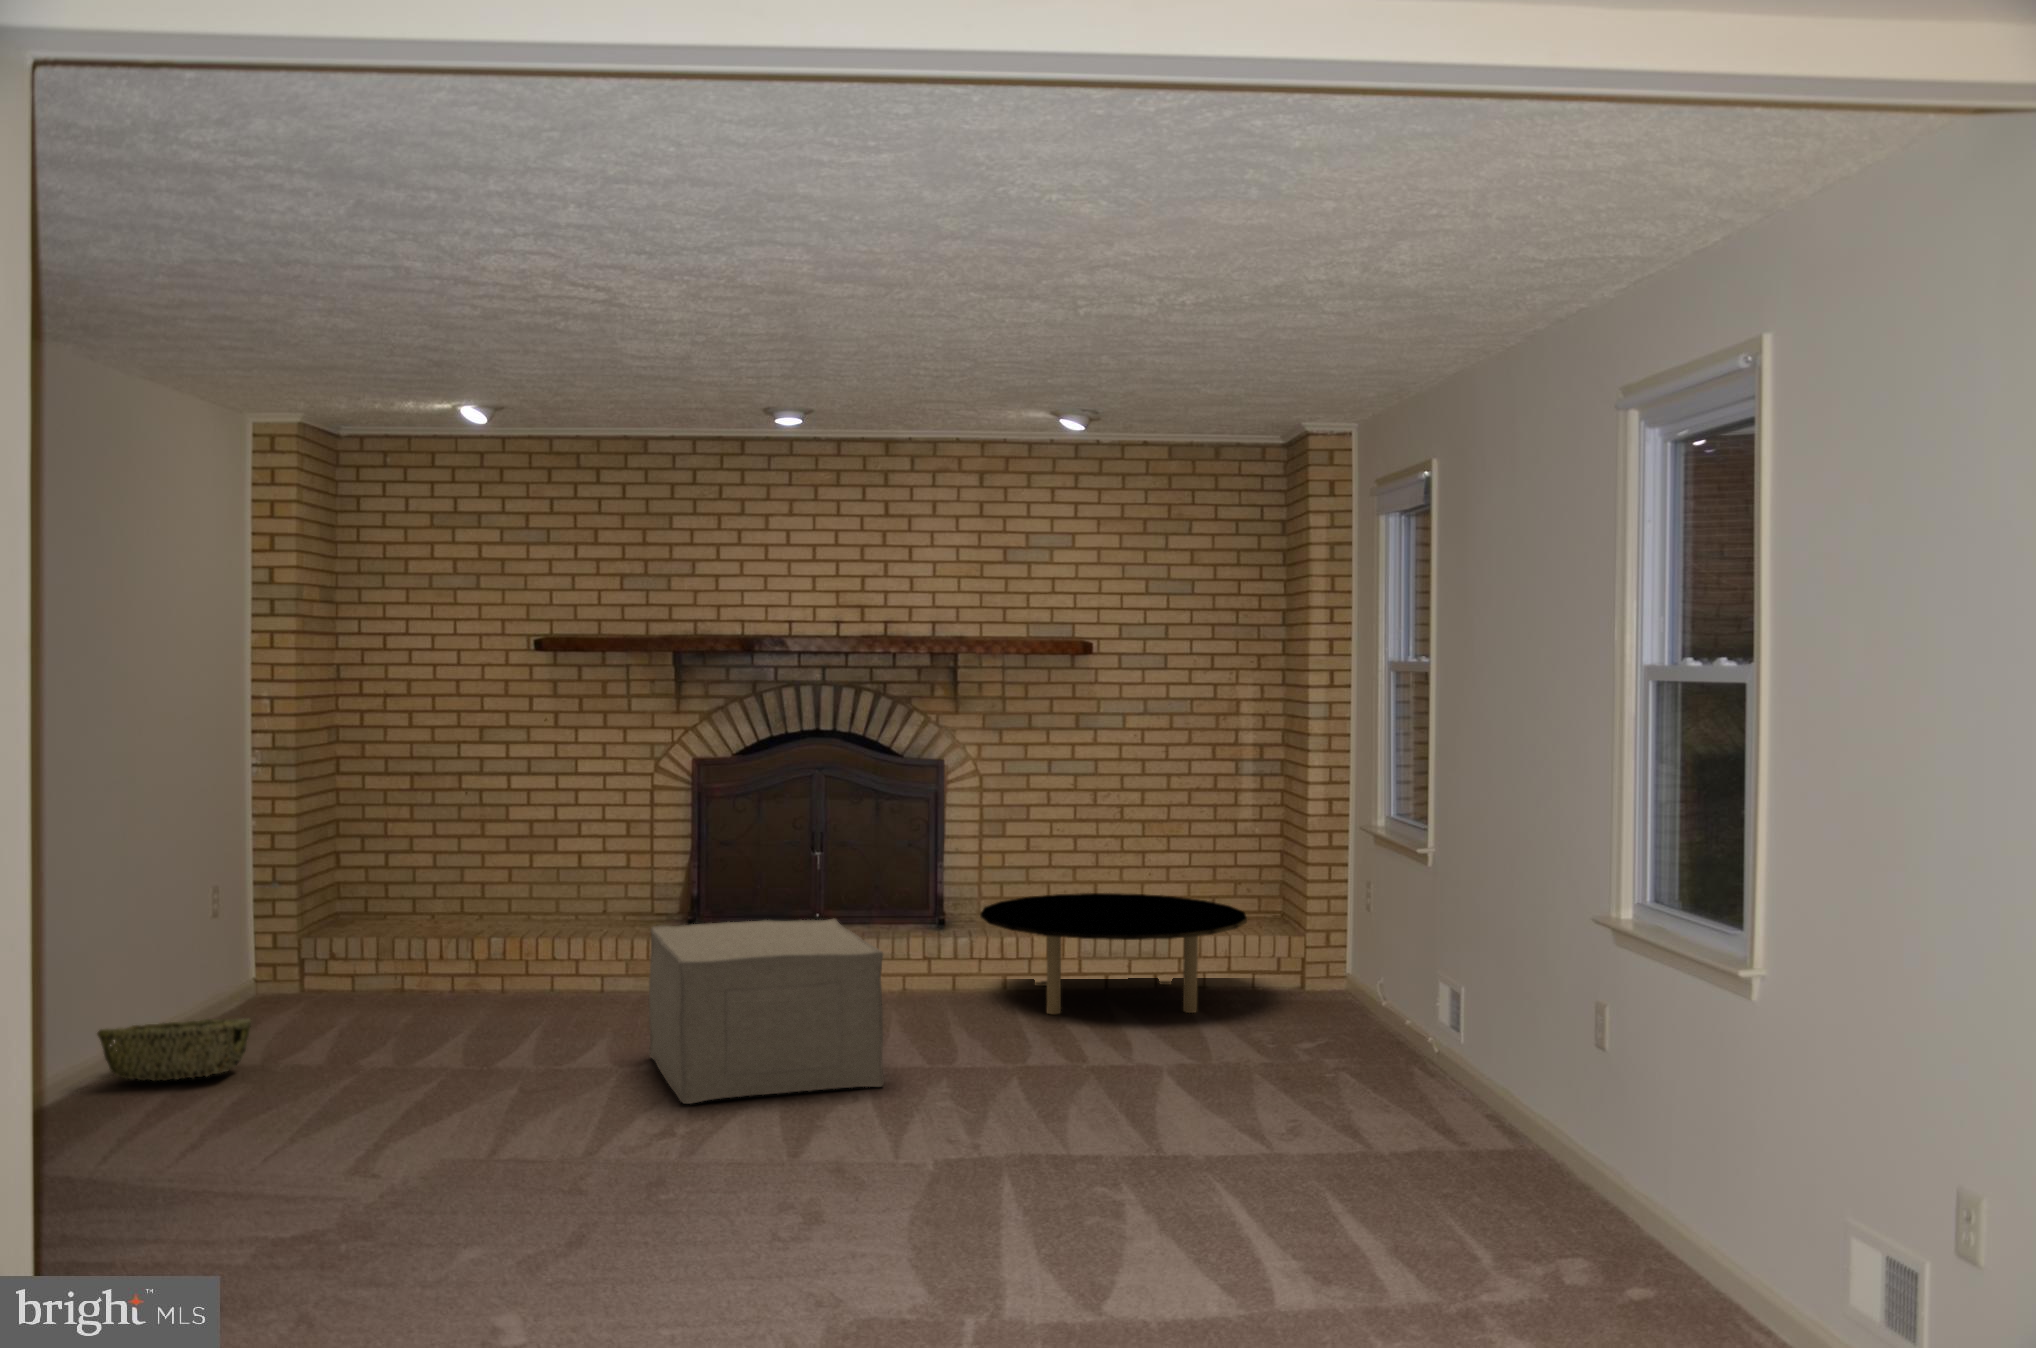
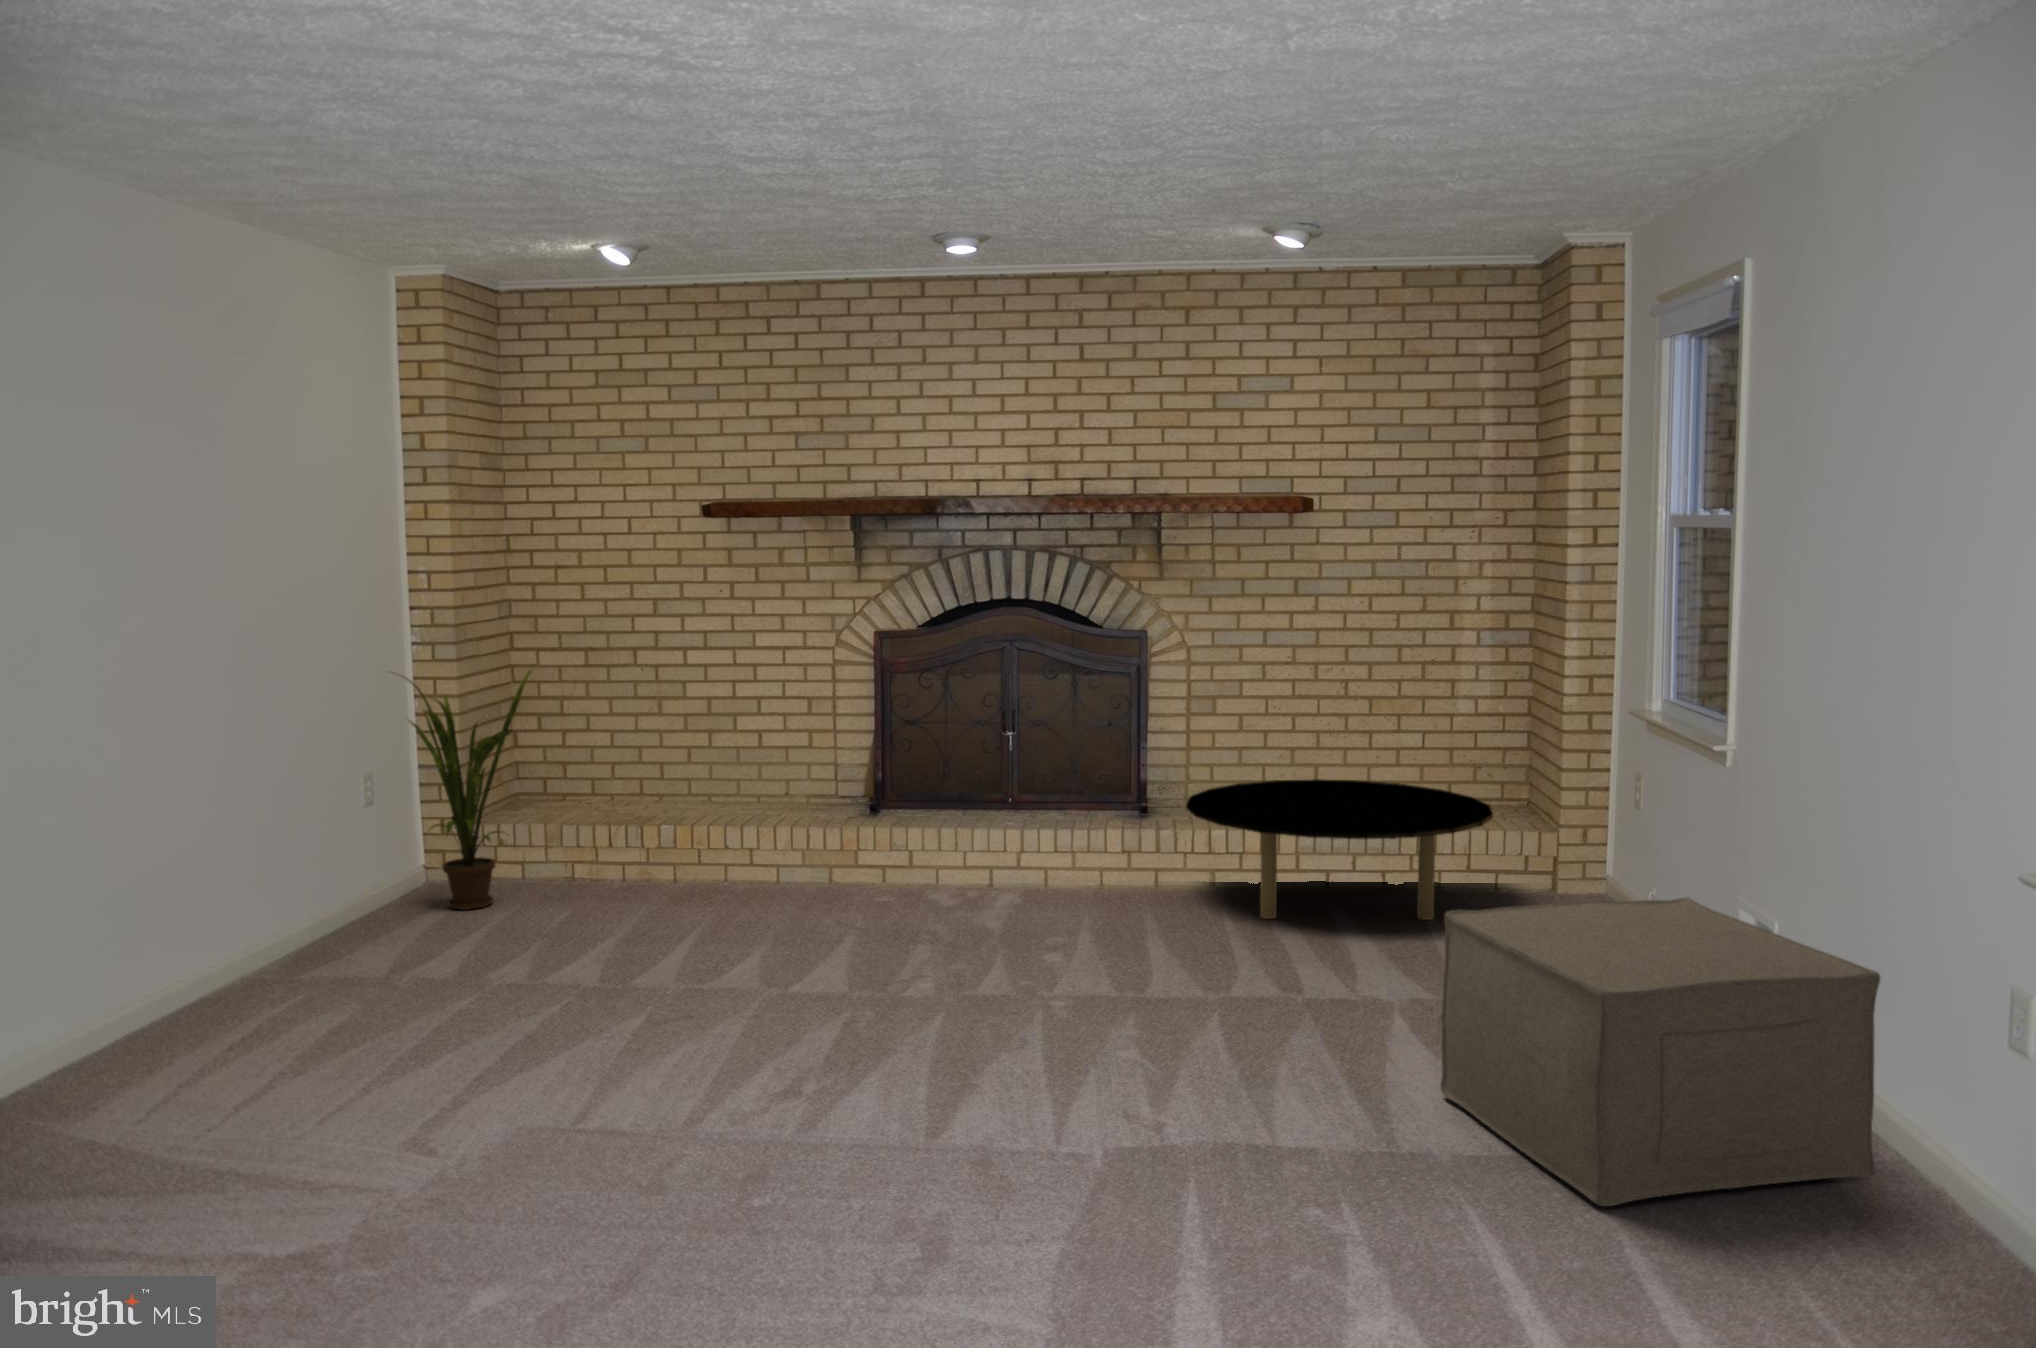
house plant: none [225,790,373,1021] -> present [405,671,531,910]
ottoman: present [649,919,884,1104] -> present [1441,898,1880,1206]
woven basket: present [97,1019,251,1081] -> none [242,913,402,980]

